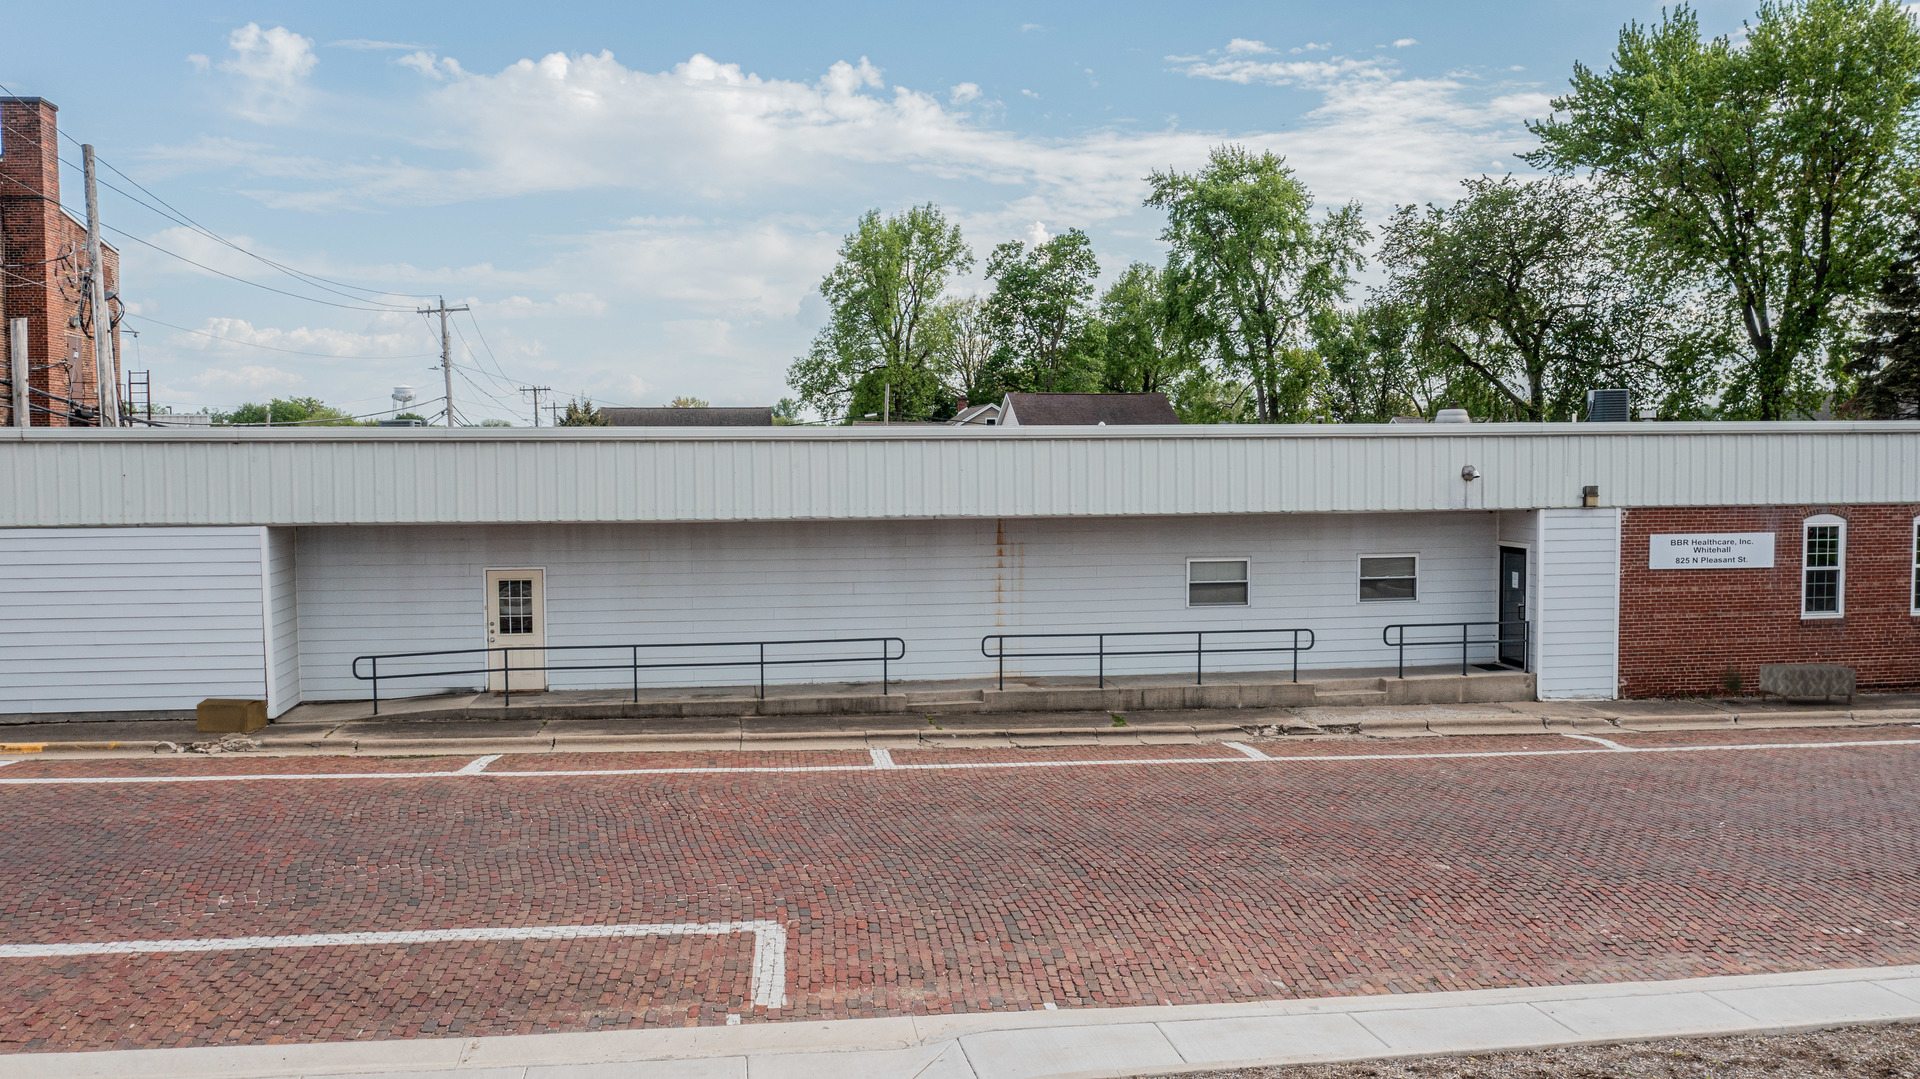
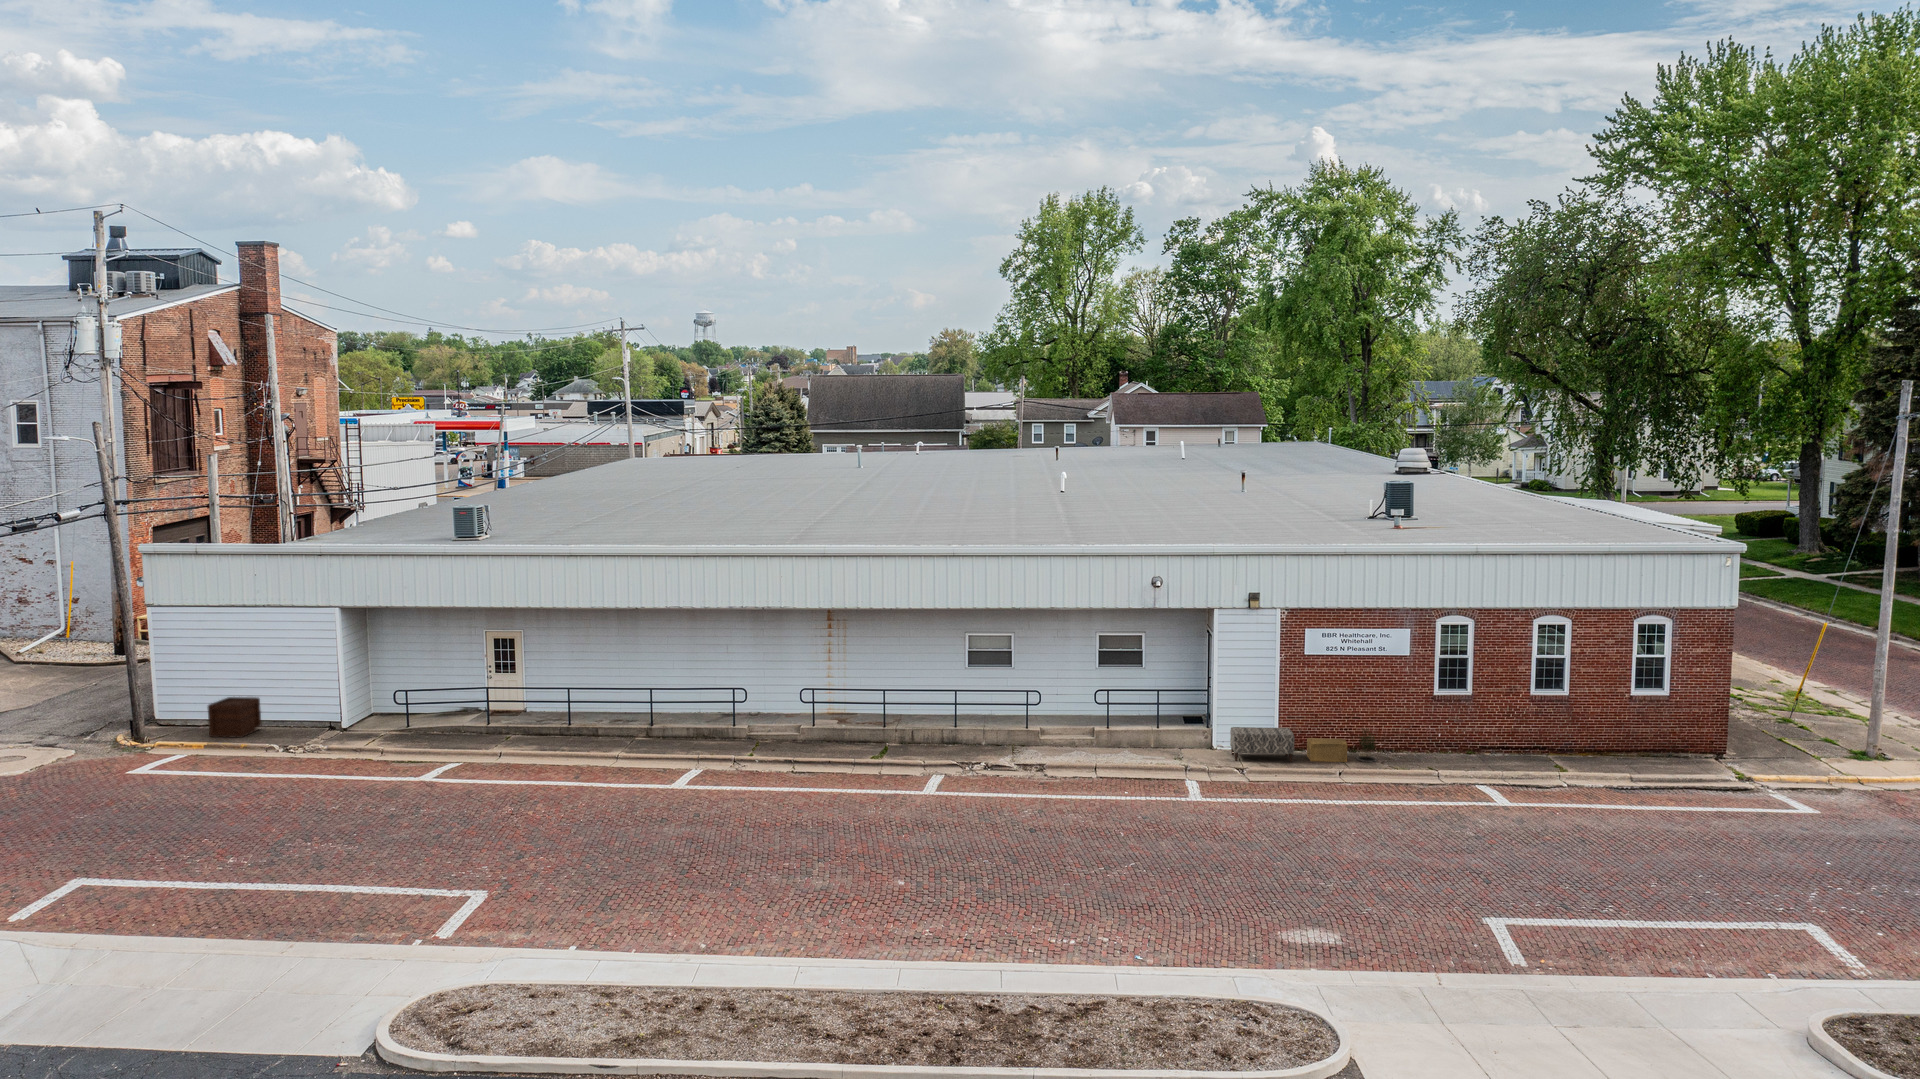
bench: present [1759,664,1856,706] -> present [1230,727,1295,762]
wooden crate: none [38,675,125,738] -> present [208,697,262,738]
cardboard box: present [197,698,267,732] -> present [1307,738,1347,762]

